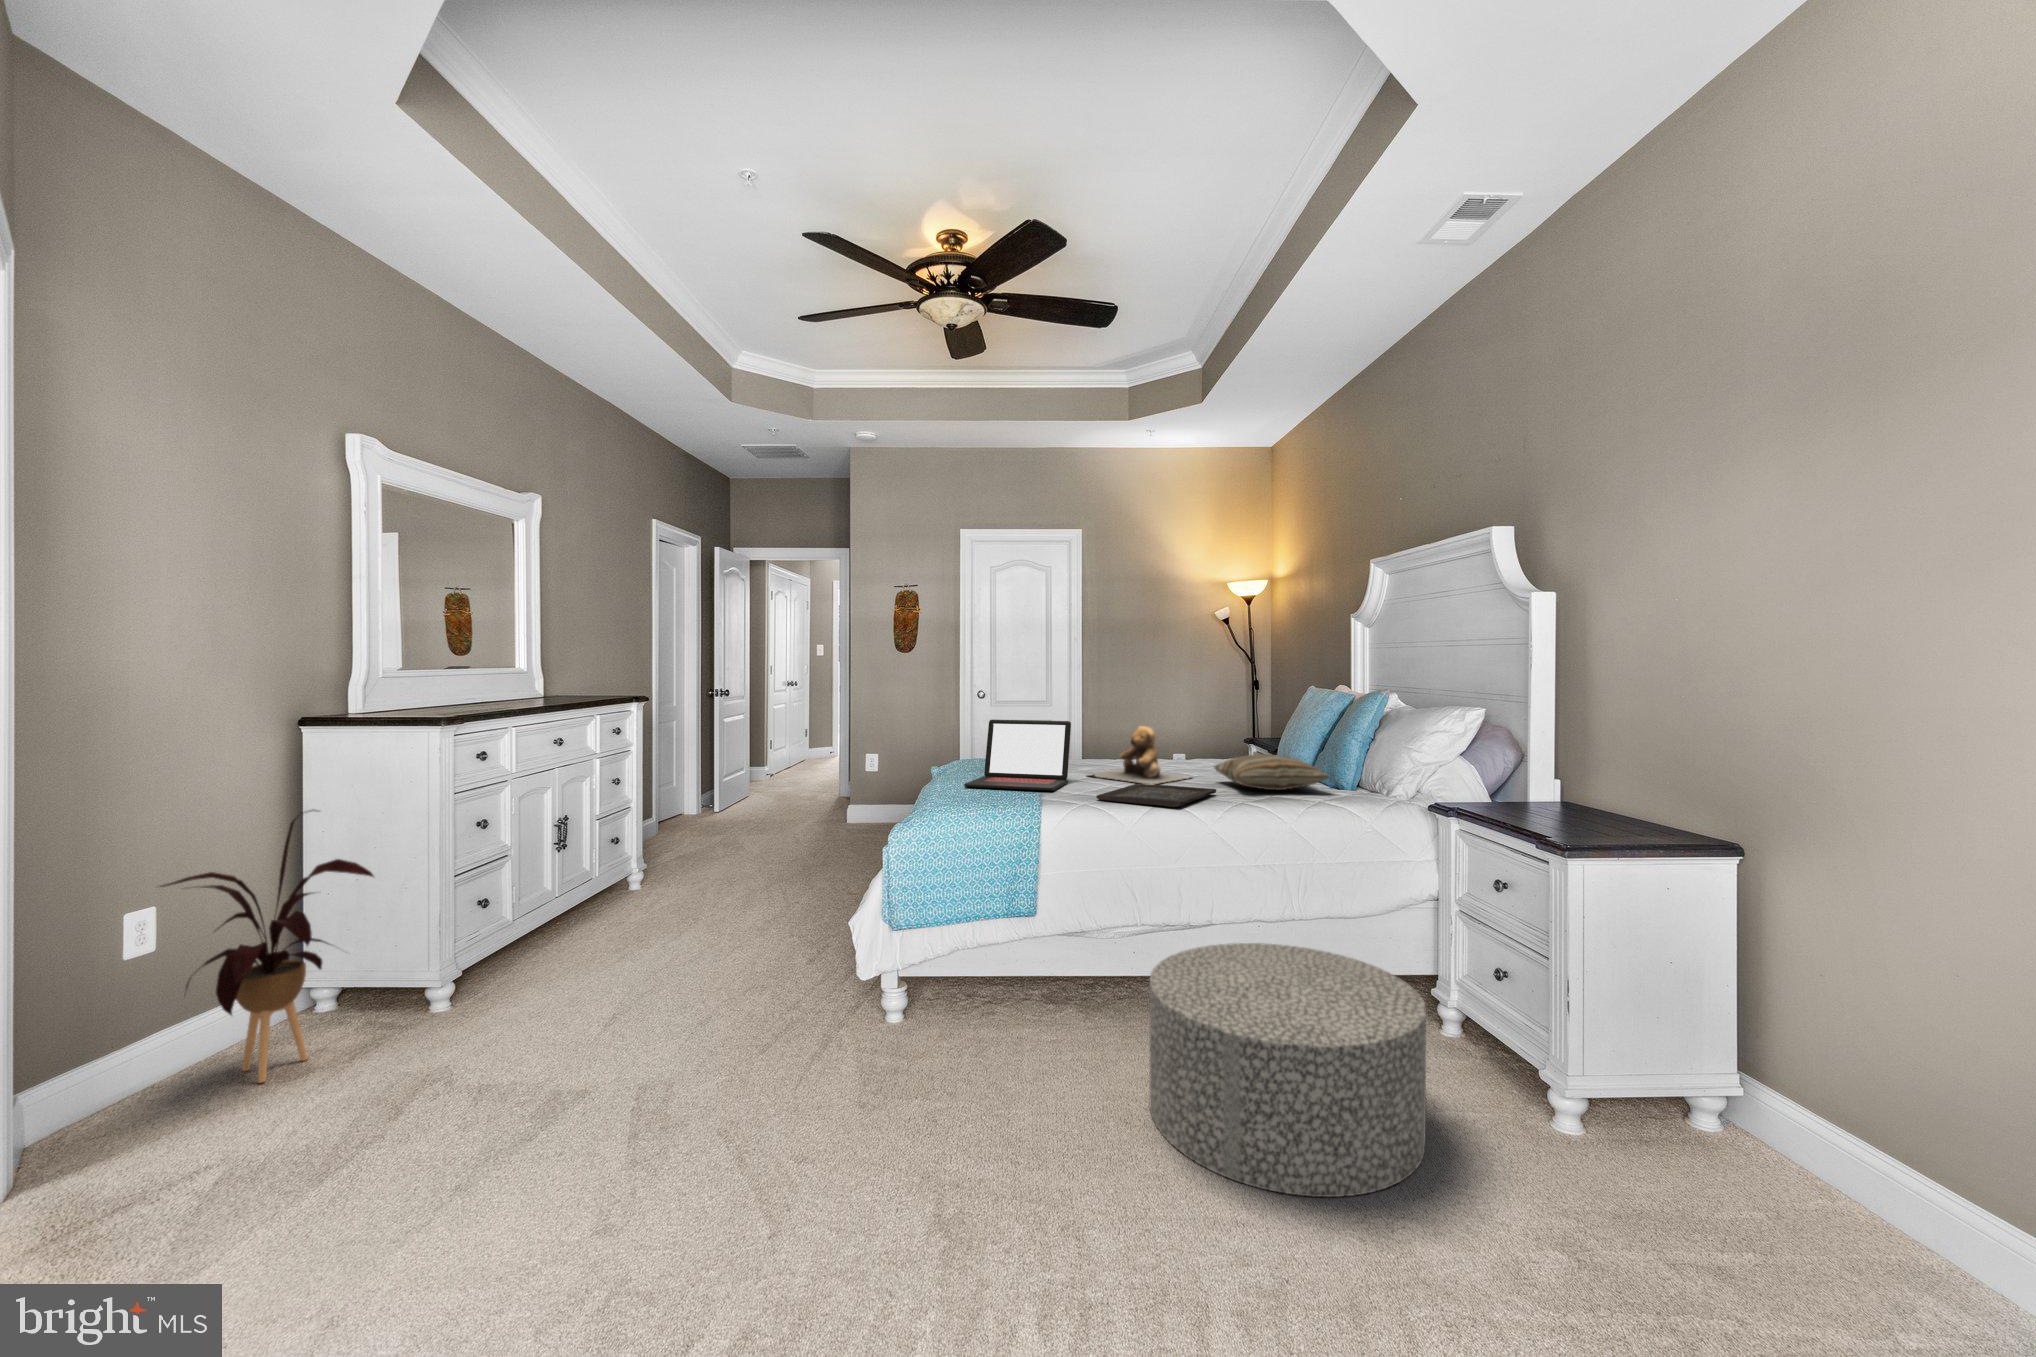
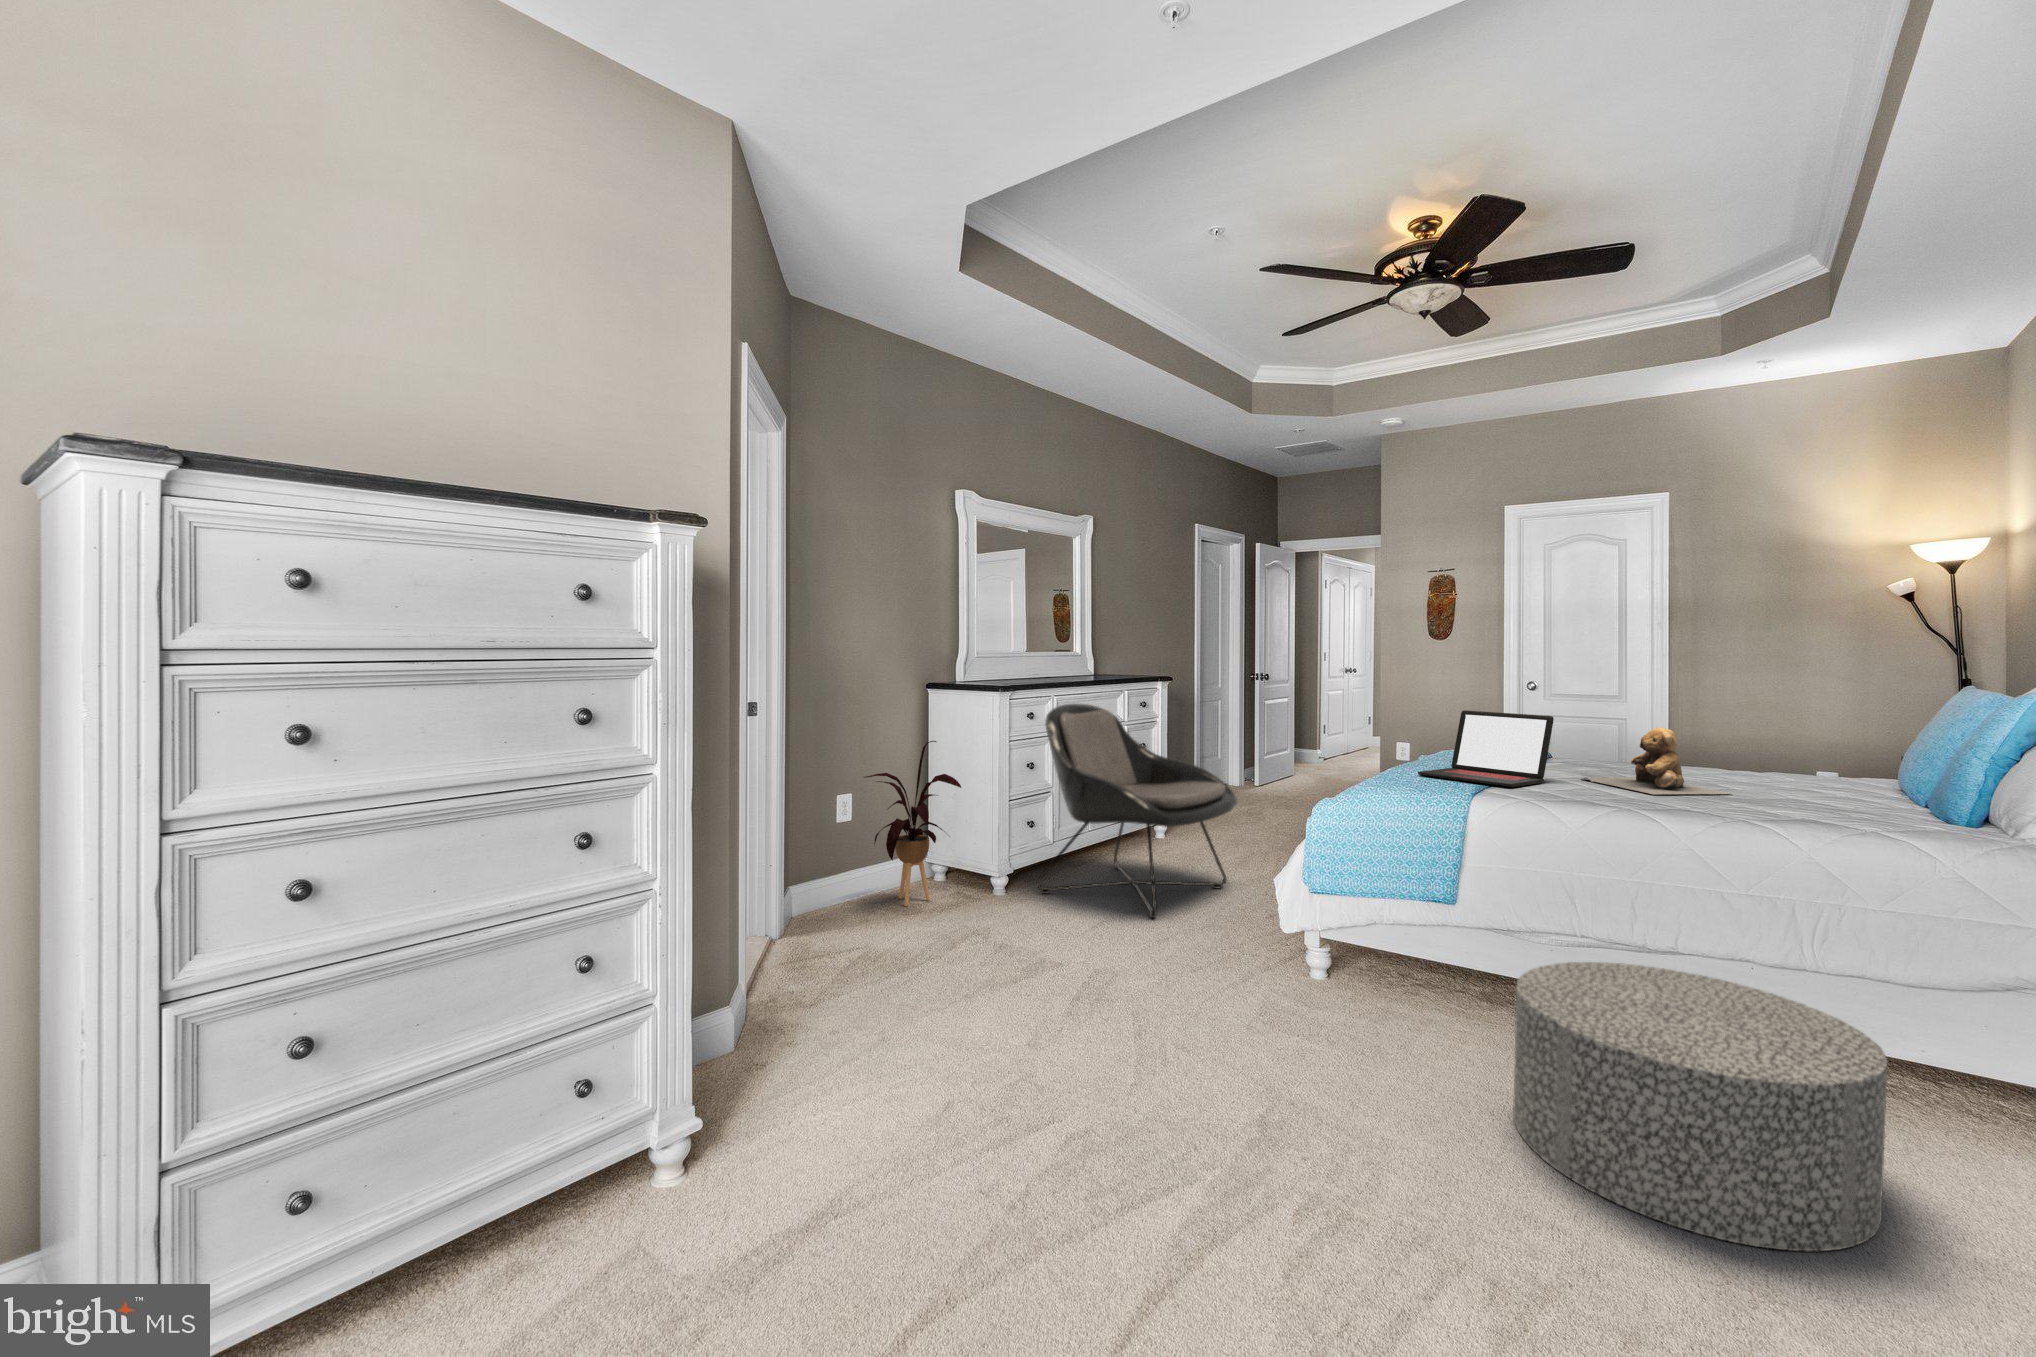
lounge chair: none [497,735,760,1000] -> present [1036,703,1237,918]
pillow: present [1214,754,1330,790] -> none [1754,771,1928,818]
tray: present [1096,784,1216,807] -> none [1551,791,1729,816]

